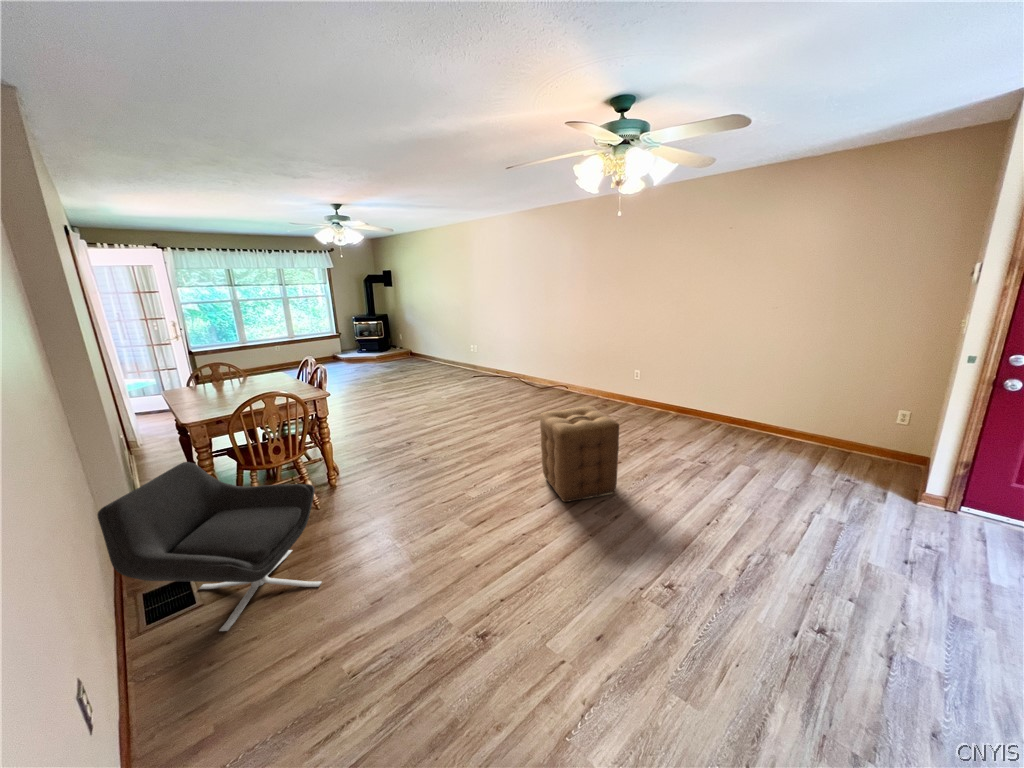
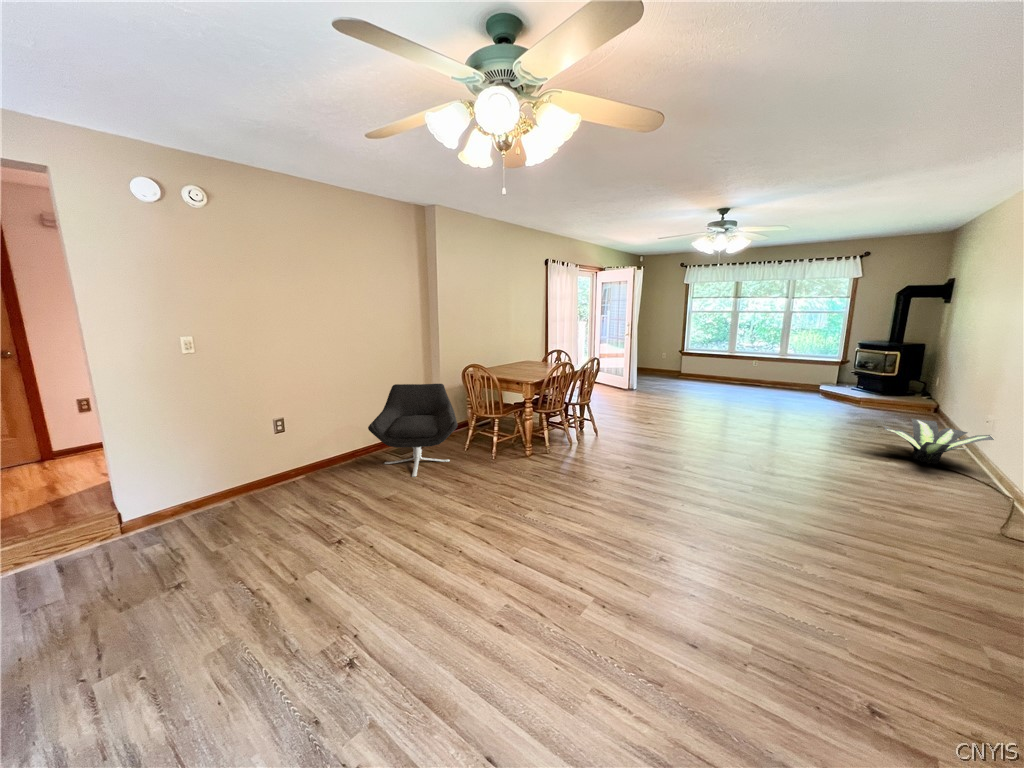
potted plant: none [441,352,482,376] -> present [884,419,994,464]
ottoman: present [540,406,619,502] -> none [527,467,653,628]

